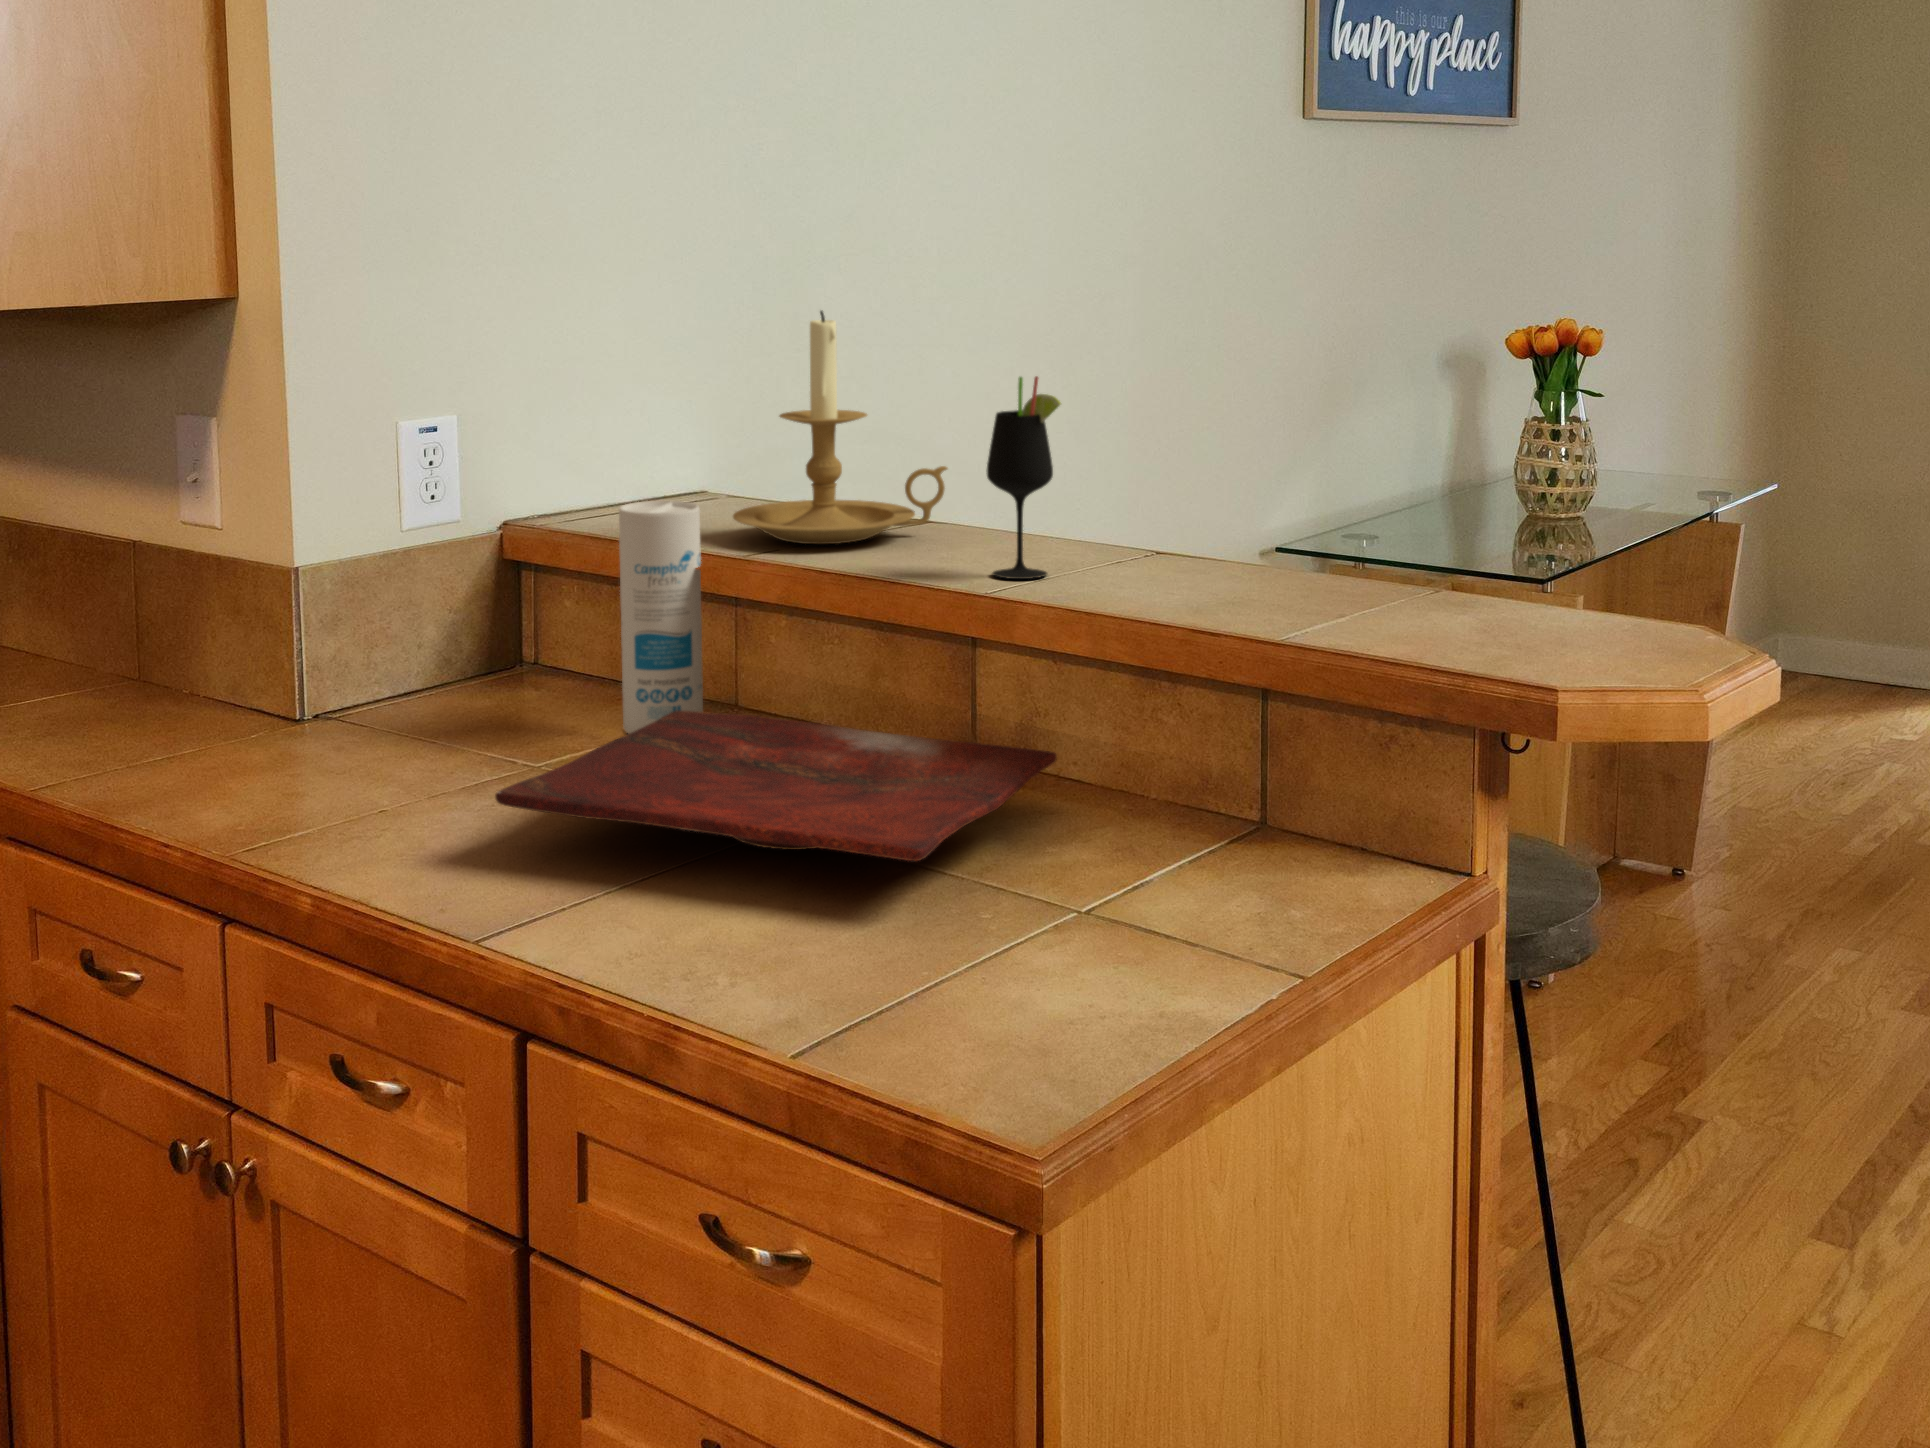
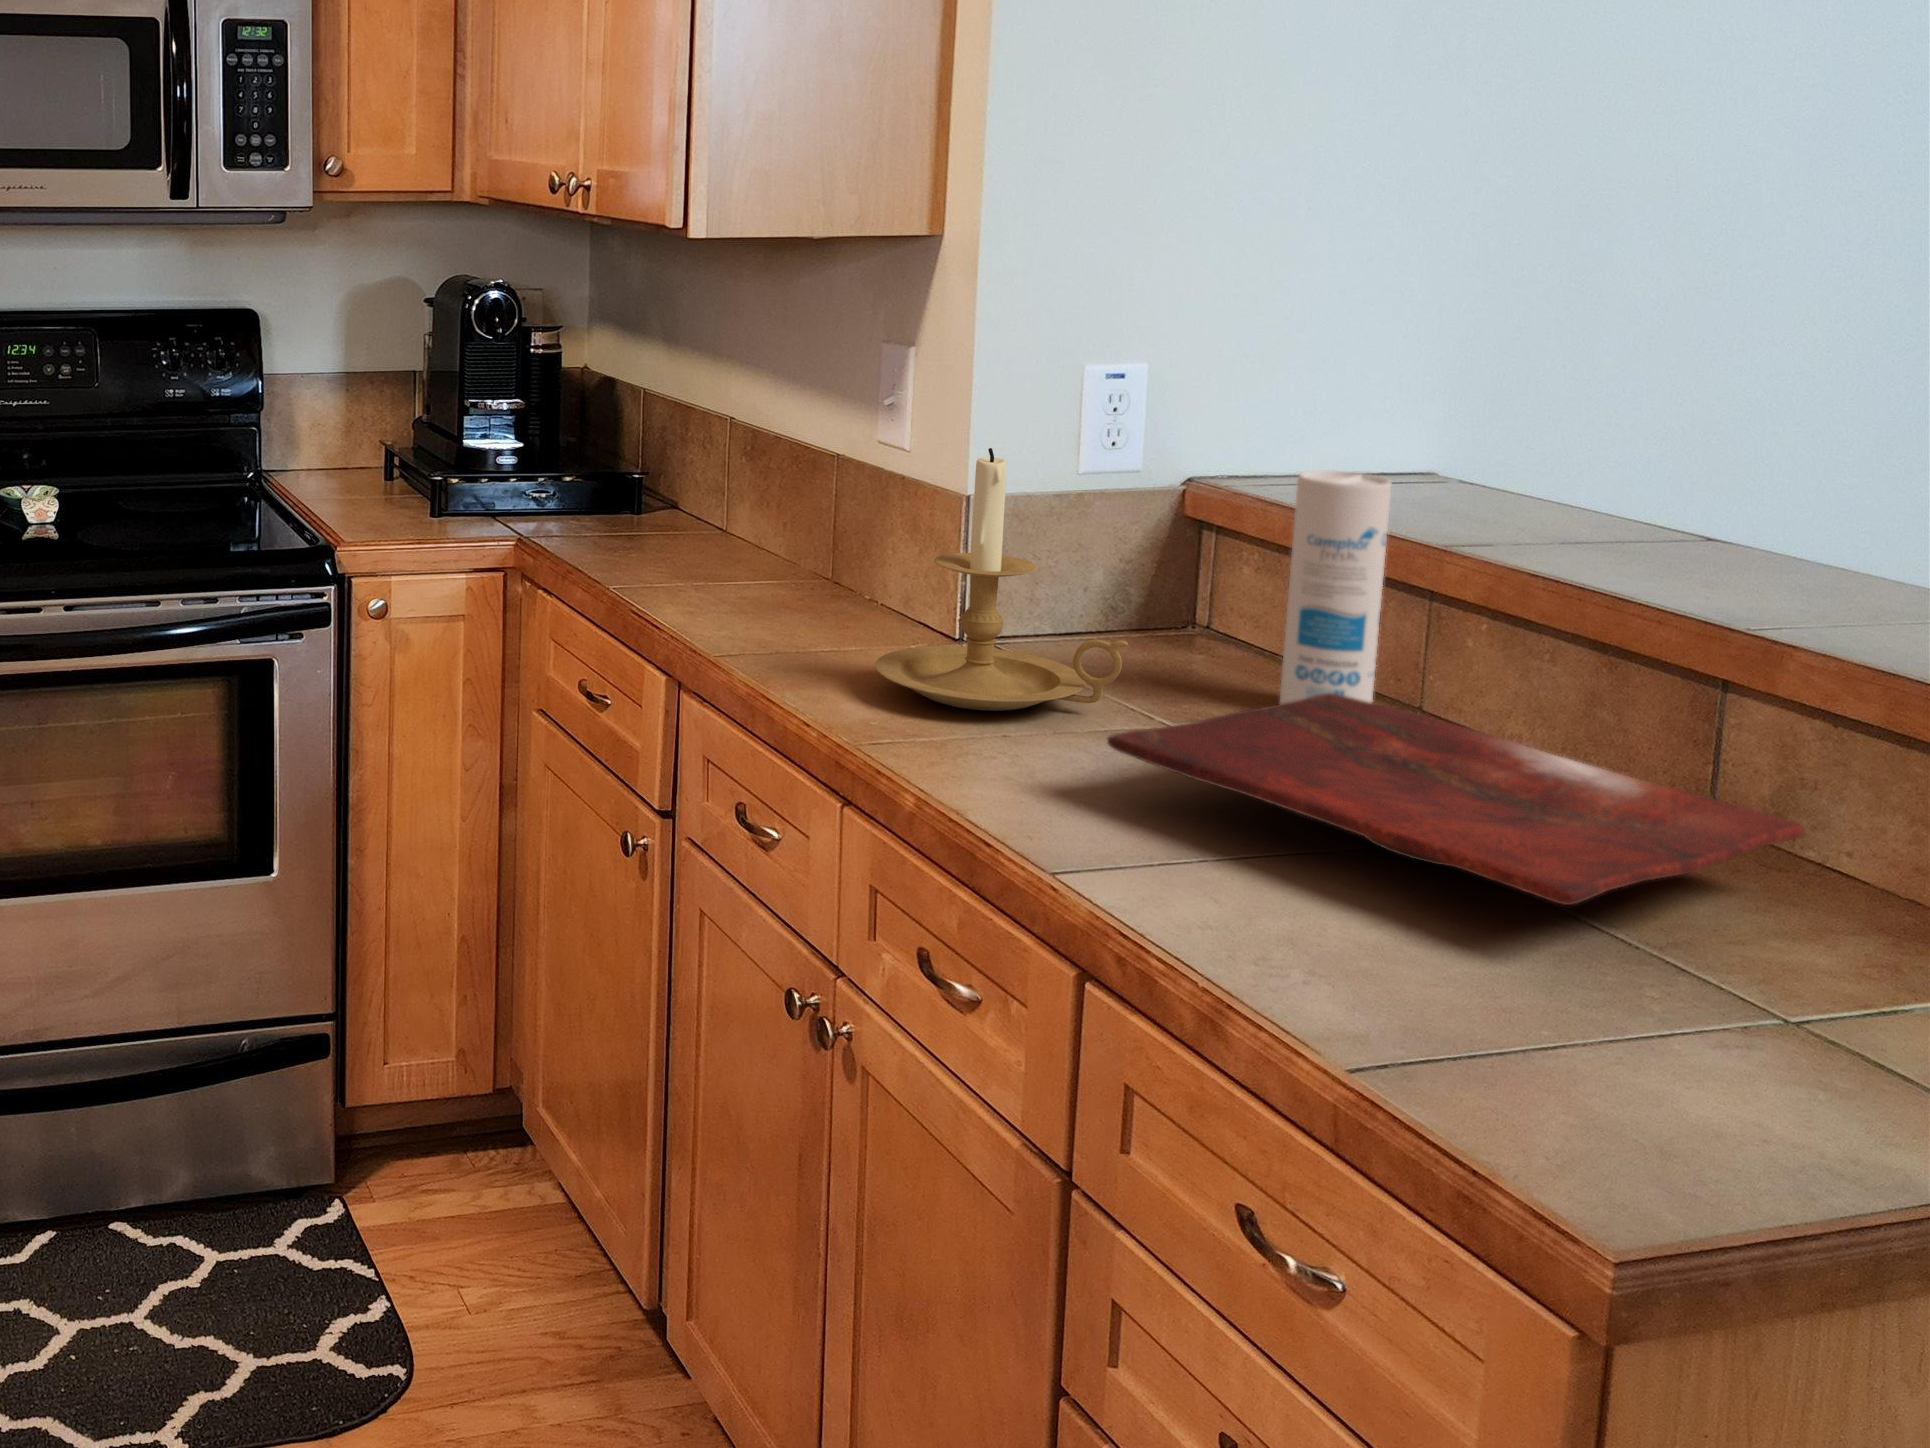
candle holder: present [733,311,947,544] -> present [875,448,1128,711]
wine glass: present [987,376,1061,579] -> none [1756,371,1883,616]

